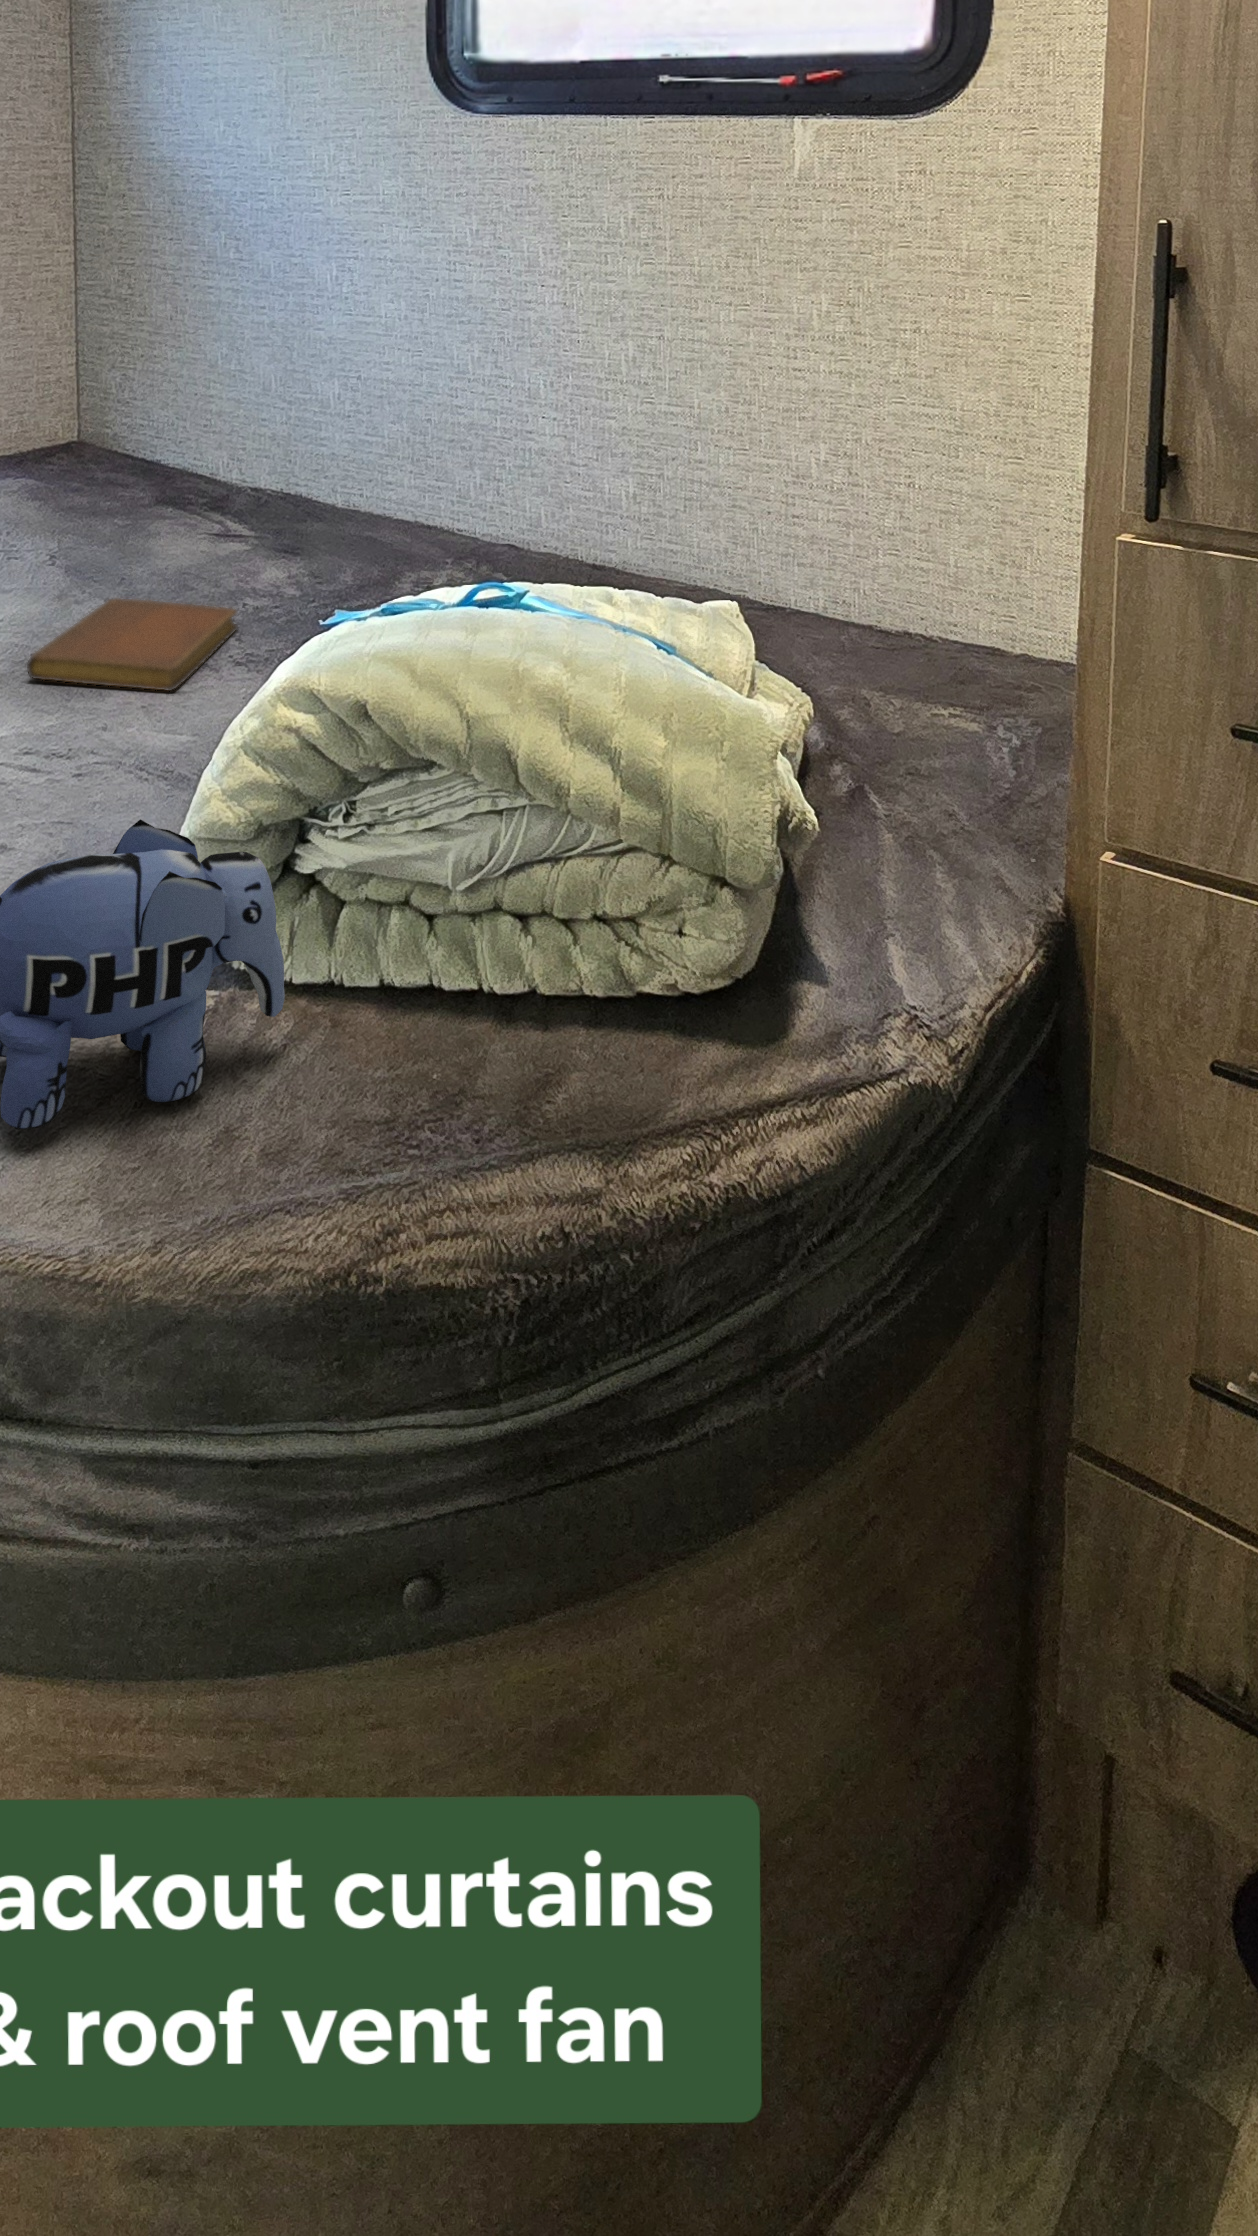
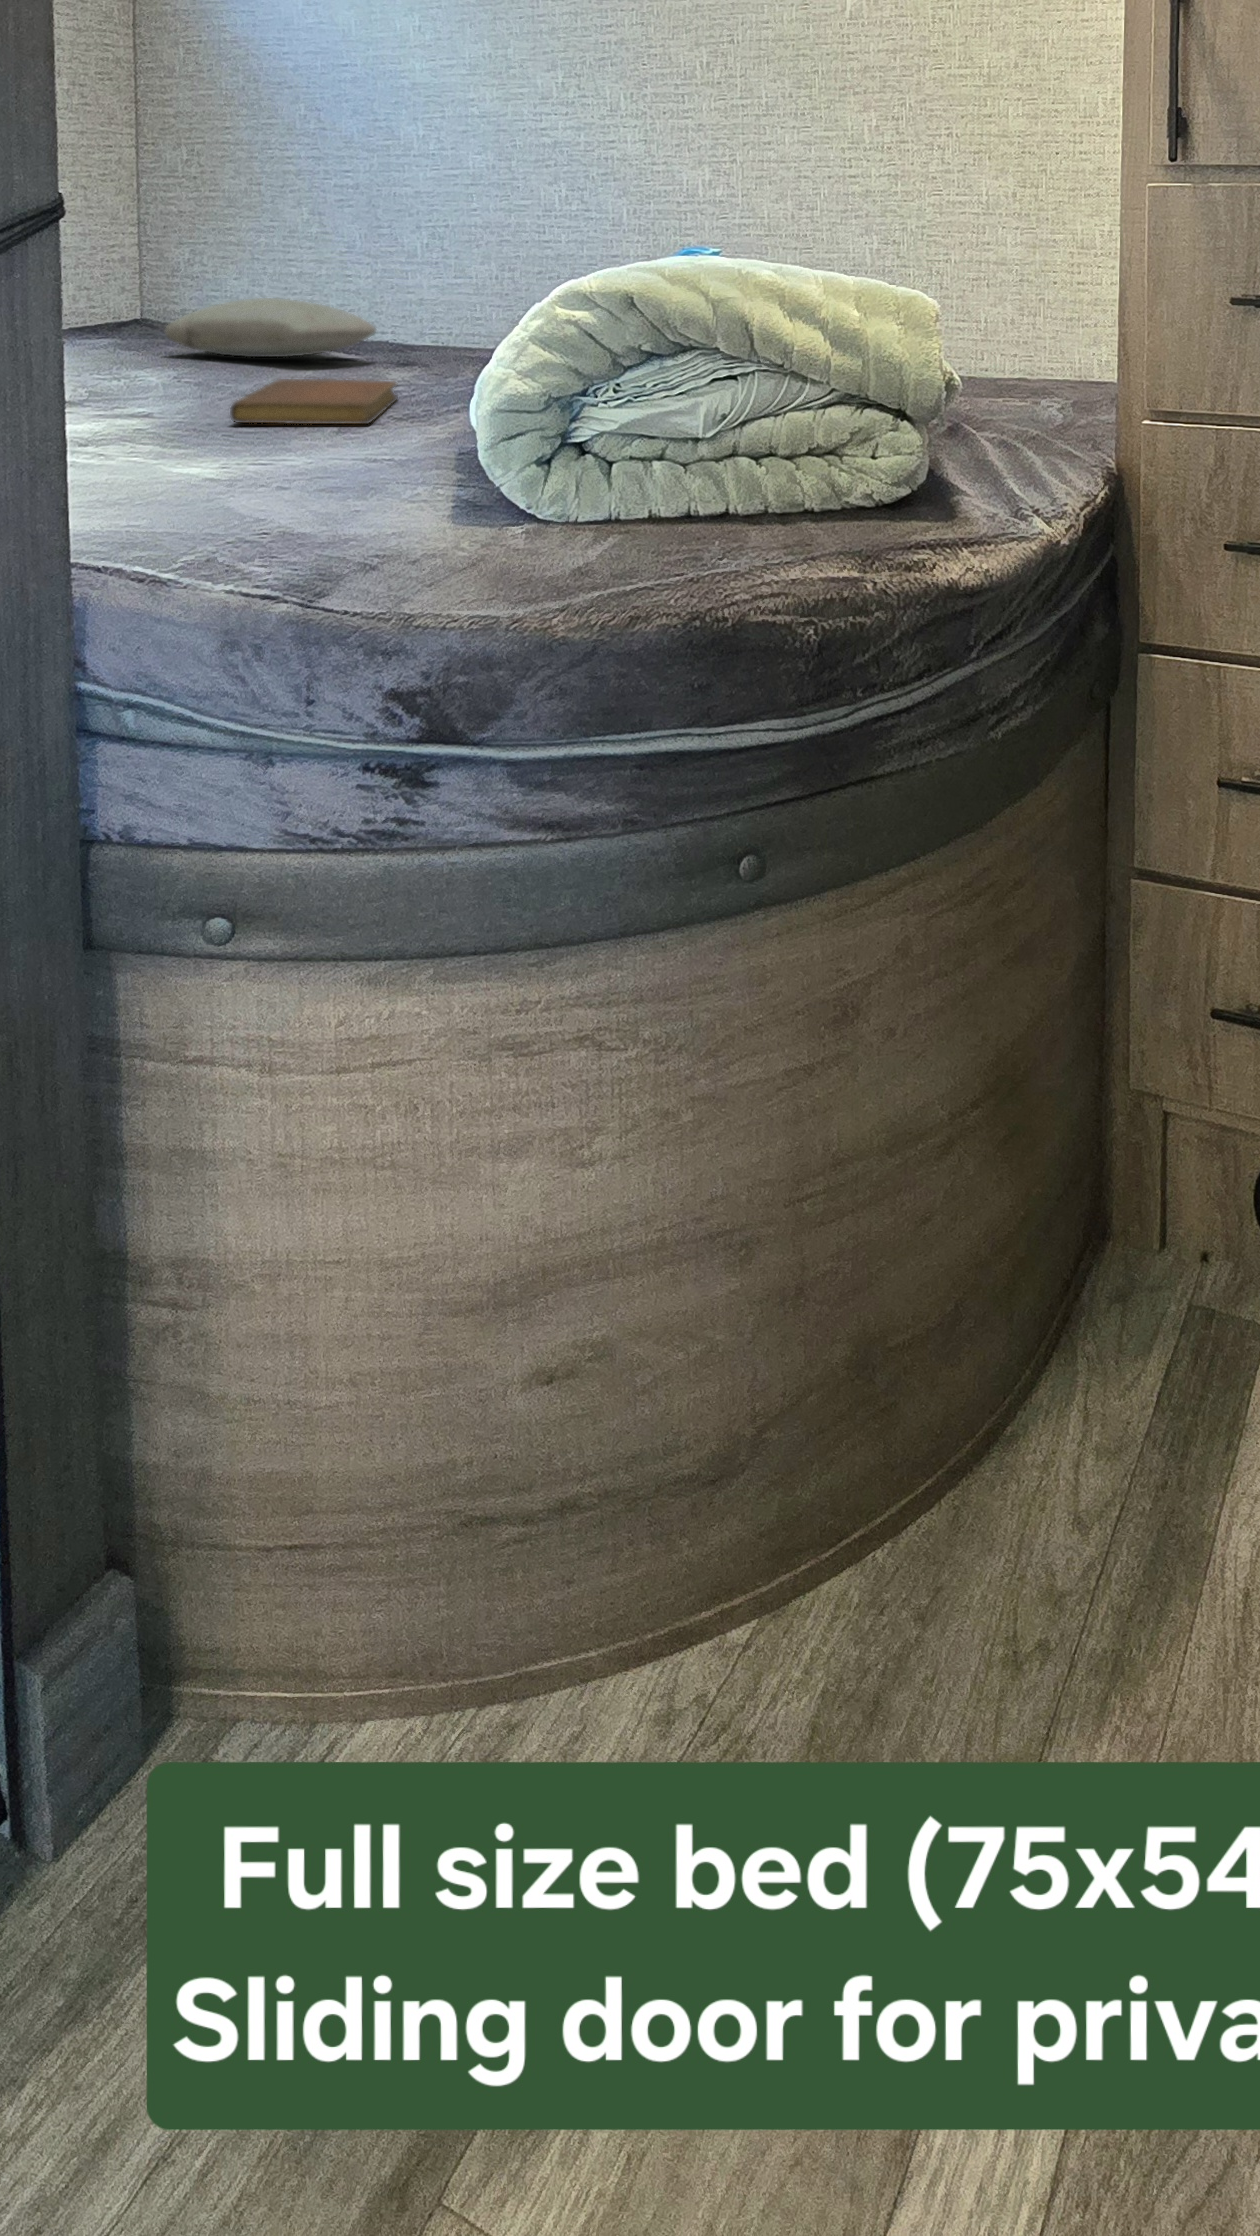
pillow: none [52,453,259,528] -> present [165,298,376,357]
plush toy: present [0,819,285,1130] -> none [360,365,598,570]

